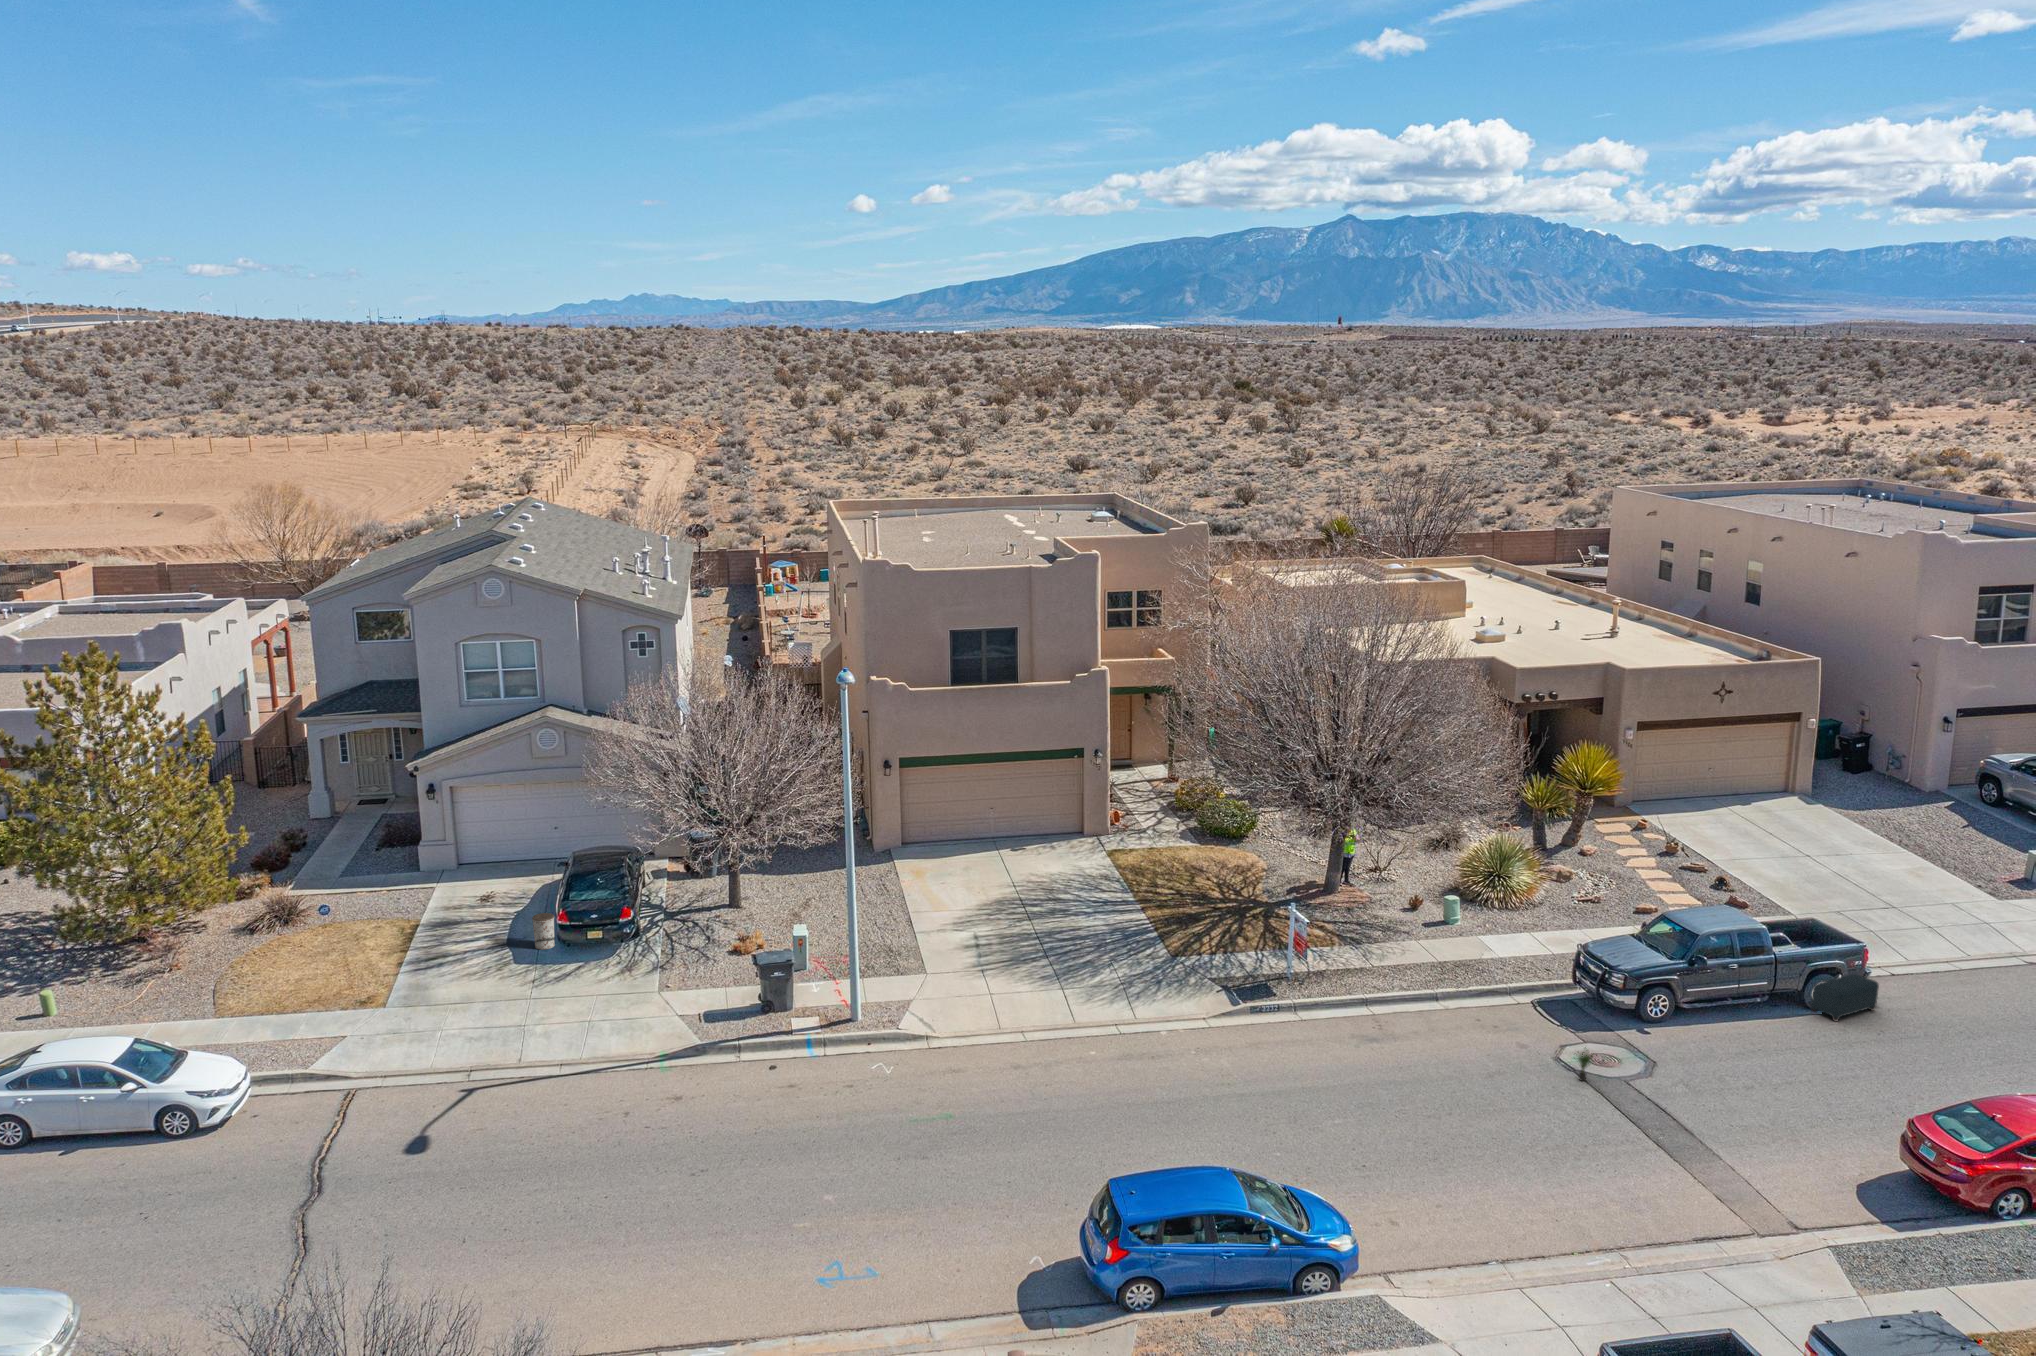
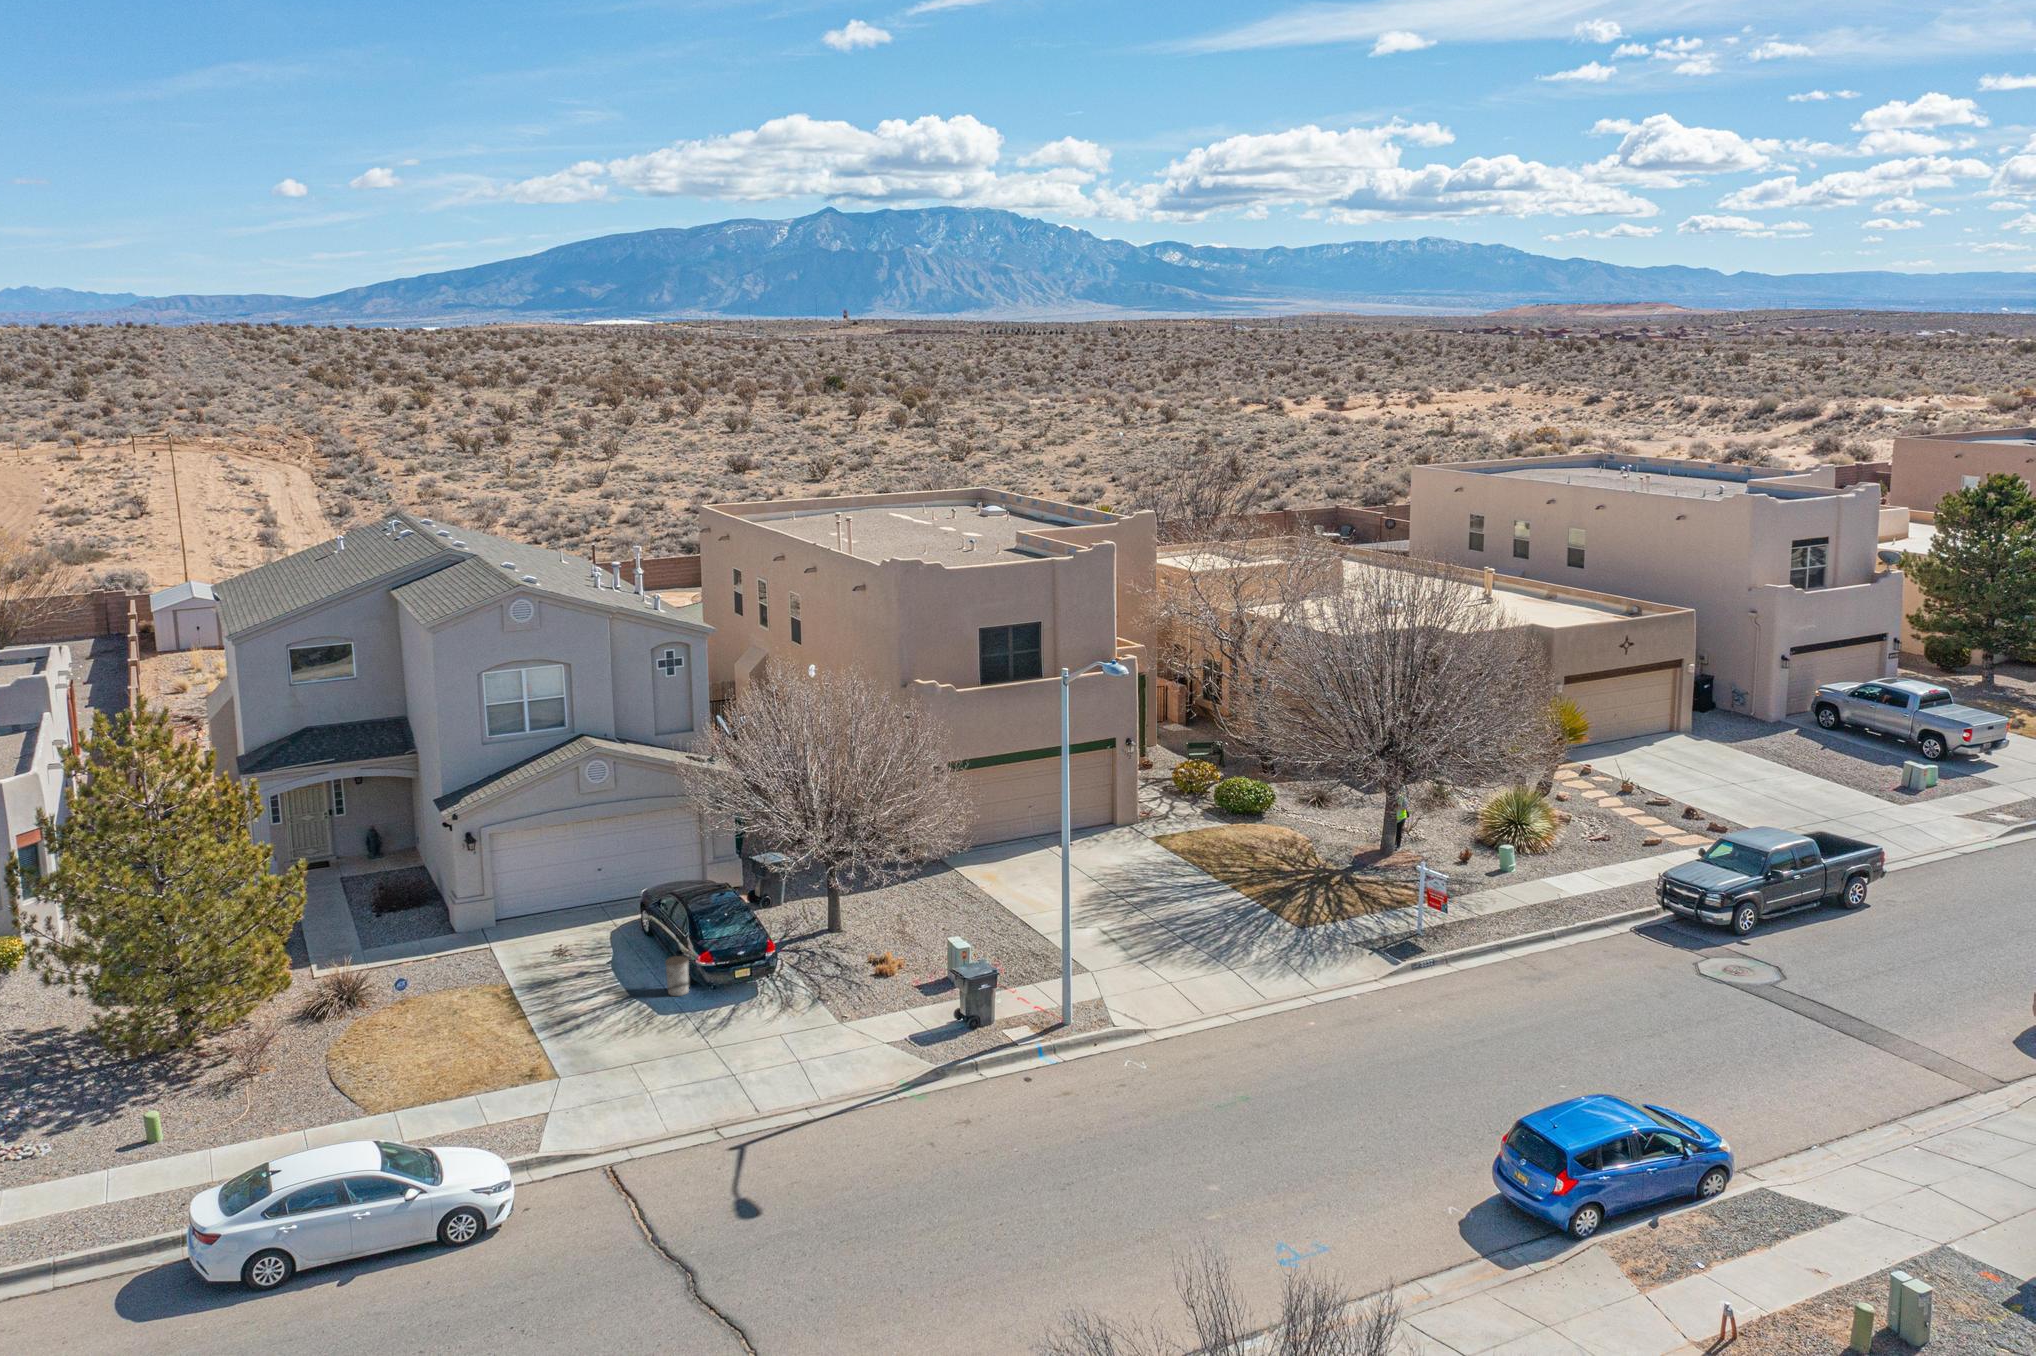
bench: present [1811,974,1879,1021] -> none [1851,873,1897,915]
potted plant: present [1578,1047,1594,1081] -> none [1728,956,1752,989]

